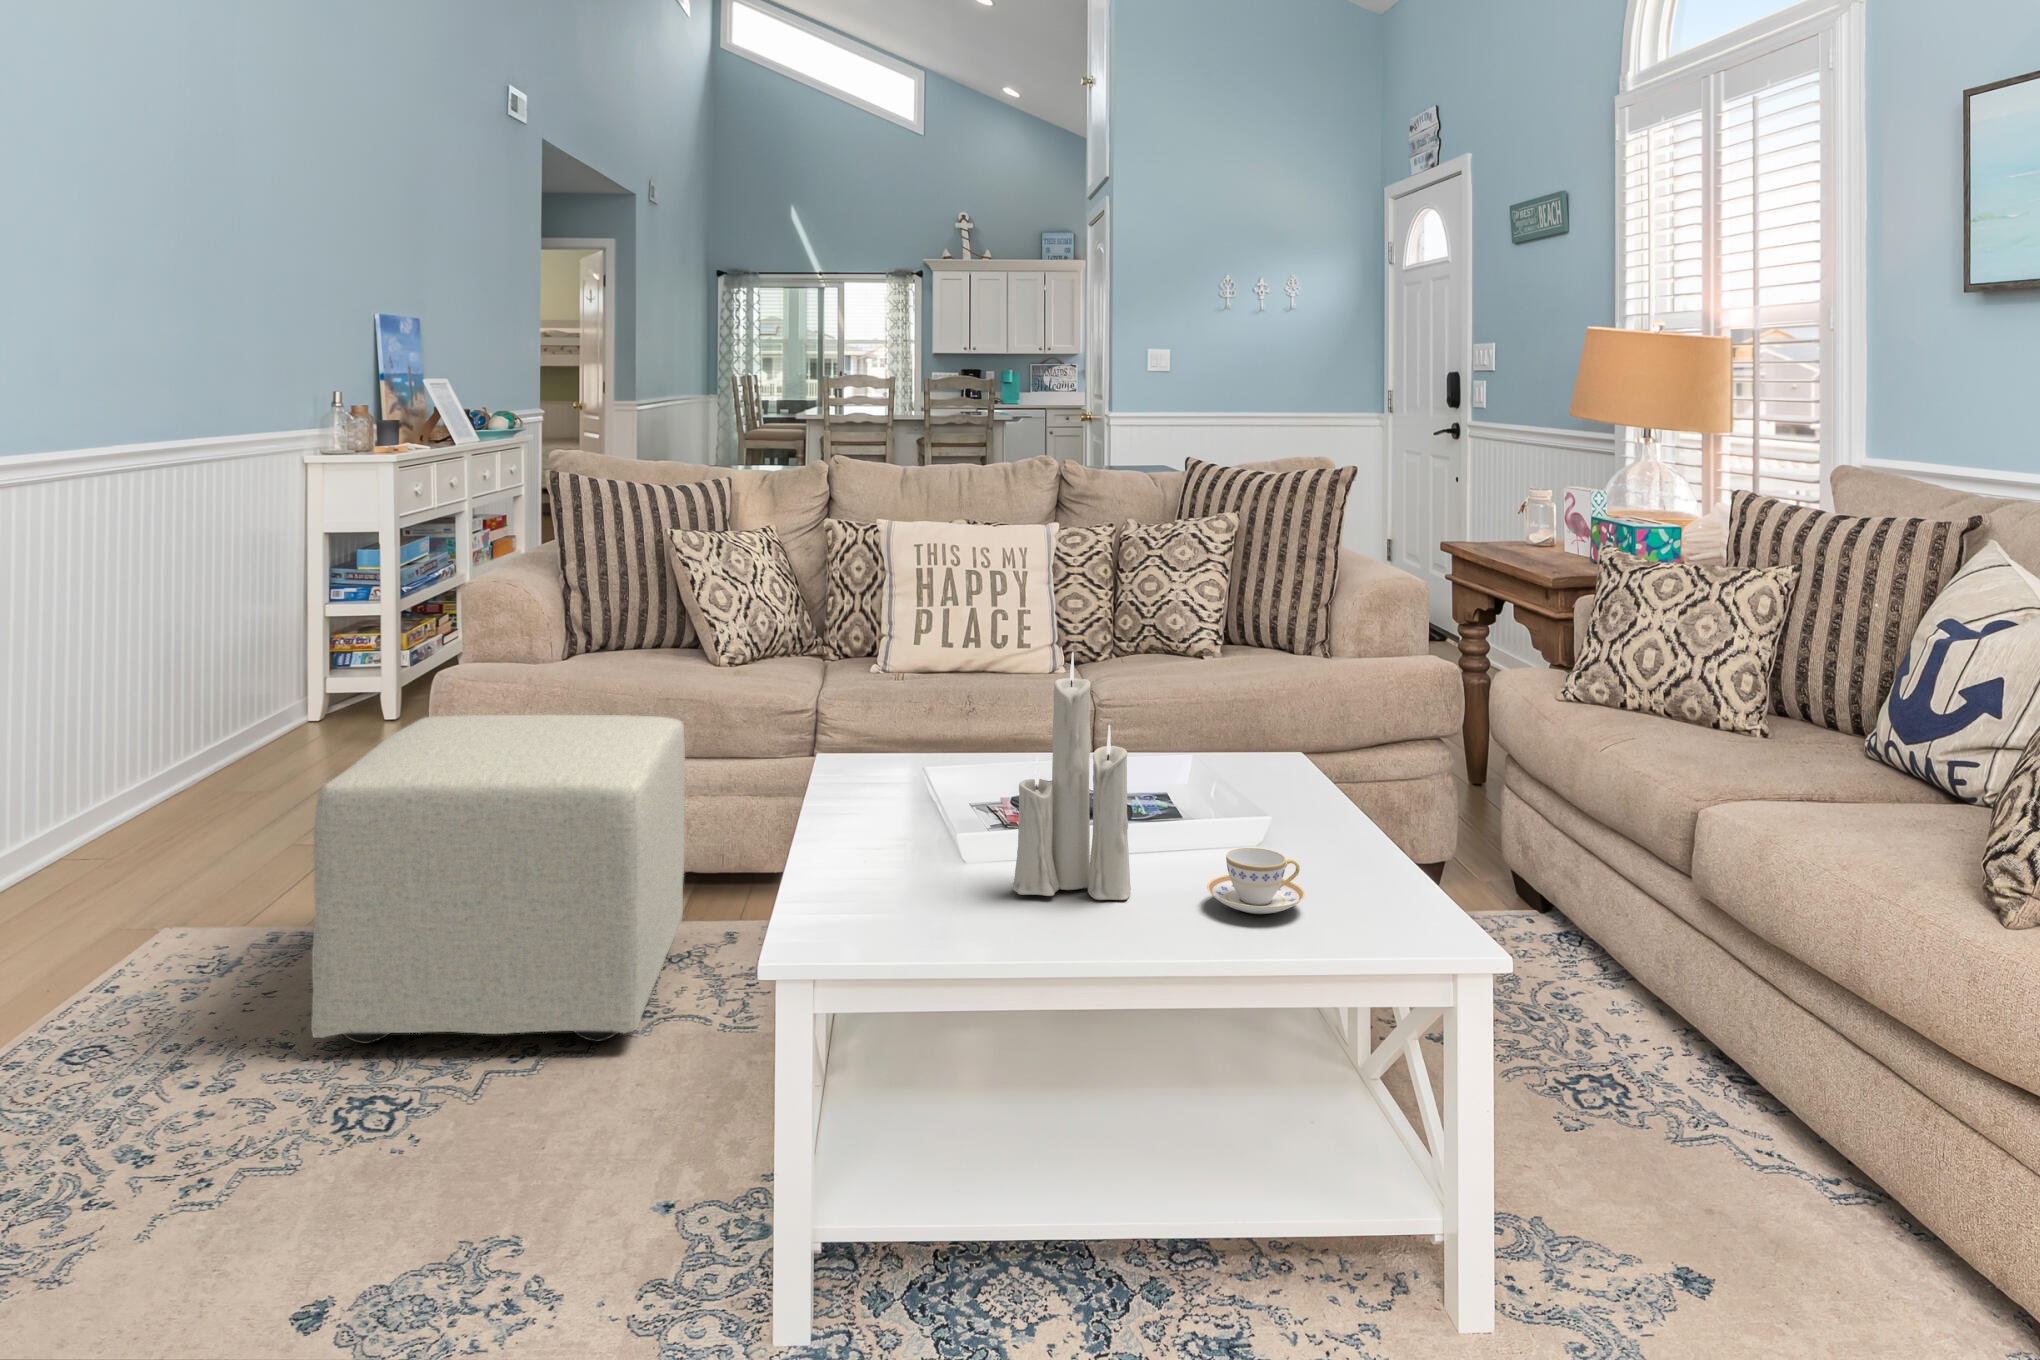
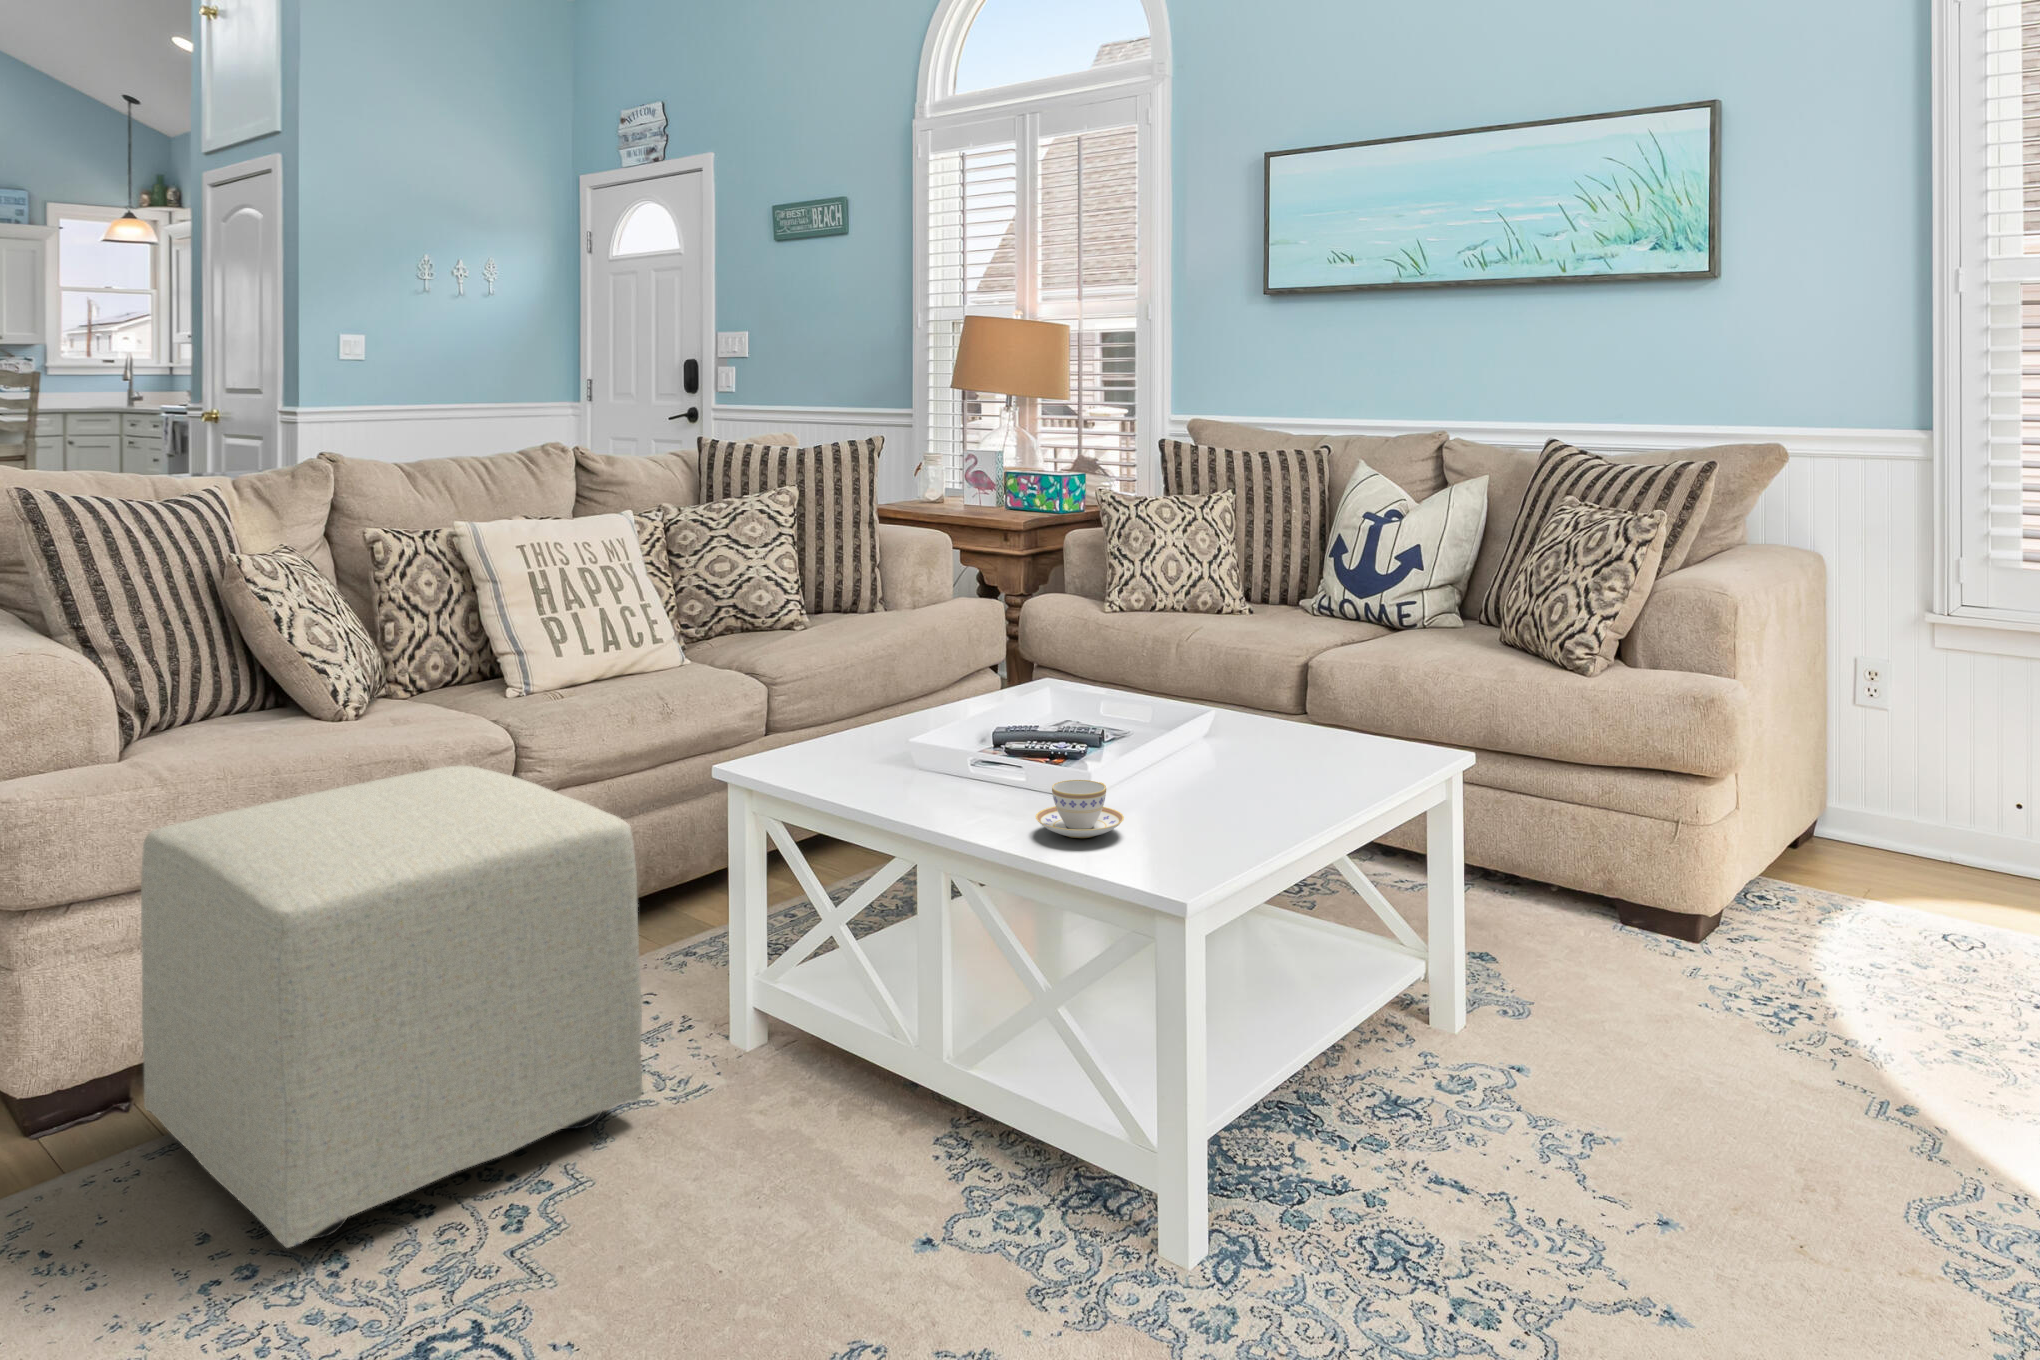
candle: present [1013,652,1131,900] -> none [1138,573,1222,800]
teacup: present [1207,848,1305,914] -> present [1036,780,1124,838]

